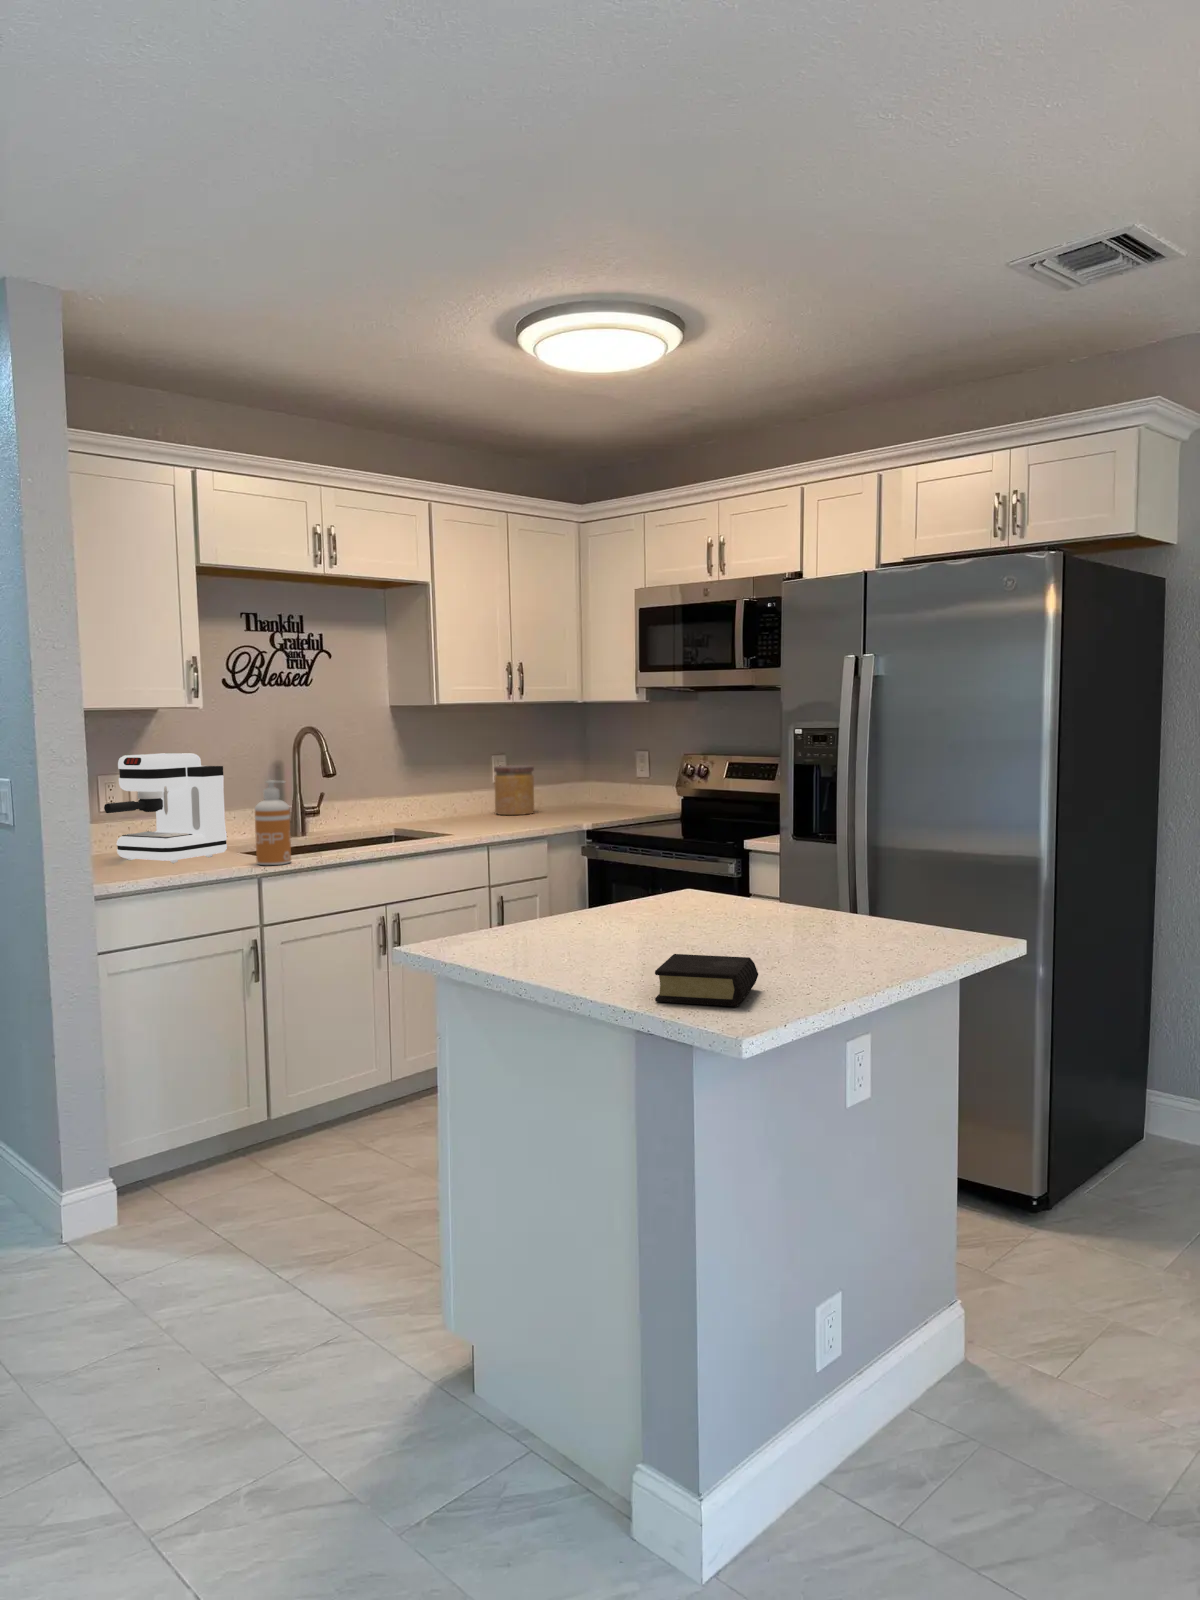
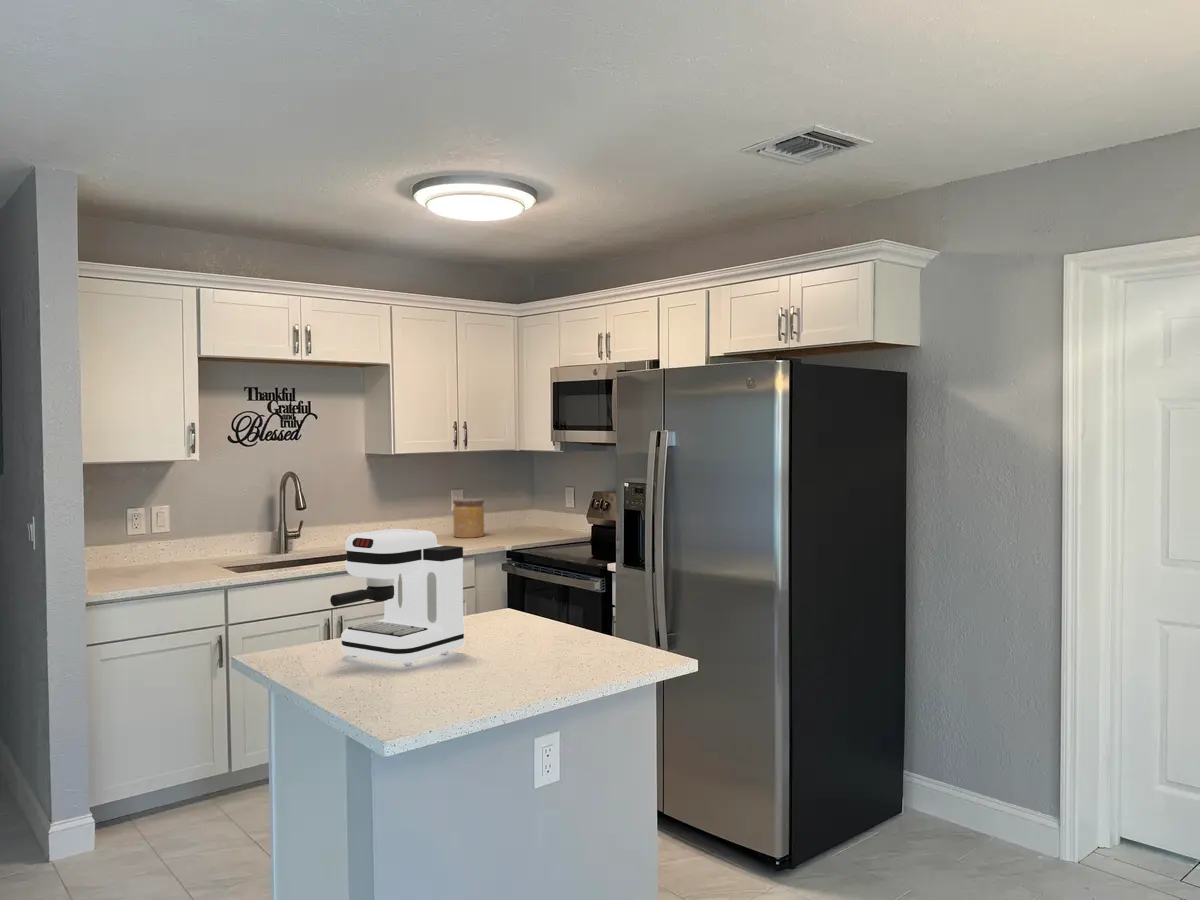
coffee maker: present [104,753,227,863] -> present [330,529,464,665]
soap dispenser: present [255,780,291,865] -> none [226,516,252,579]
book: present [655,954,758,1006] -> none [352,667,436,708]

